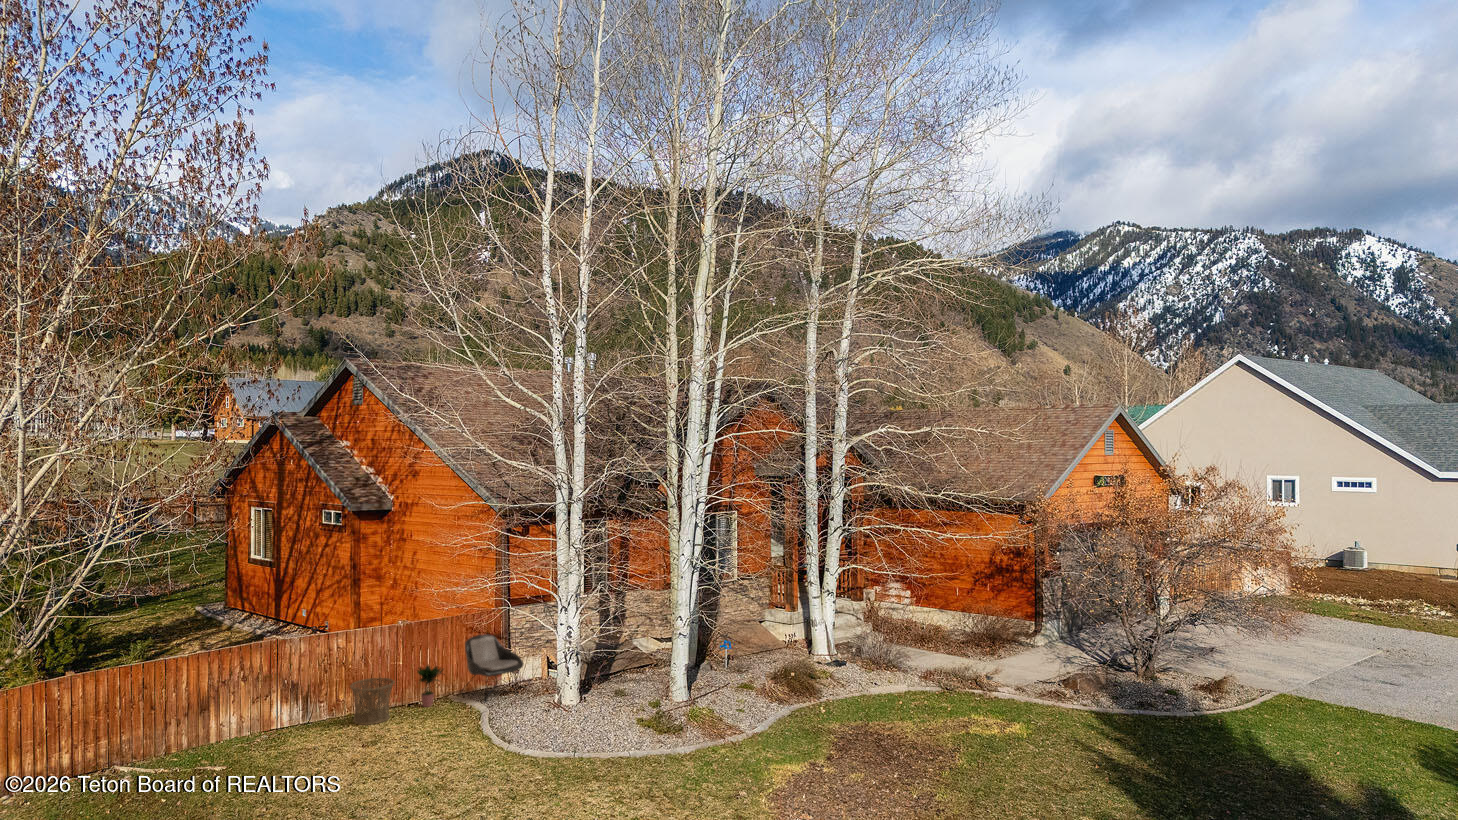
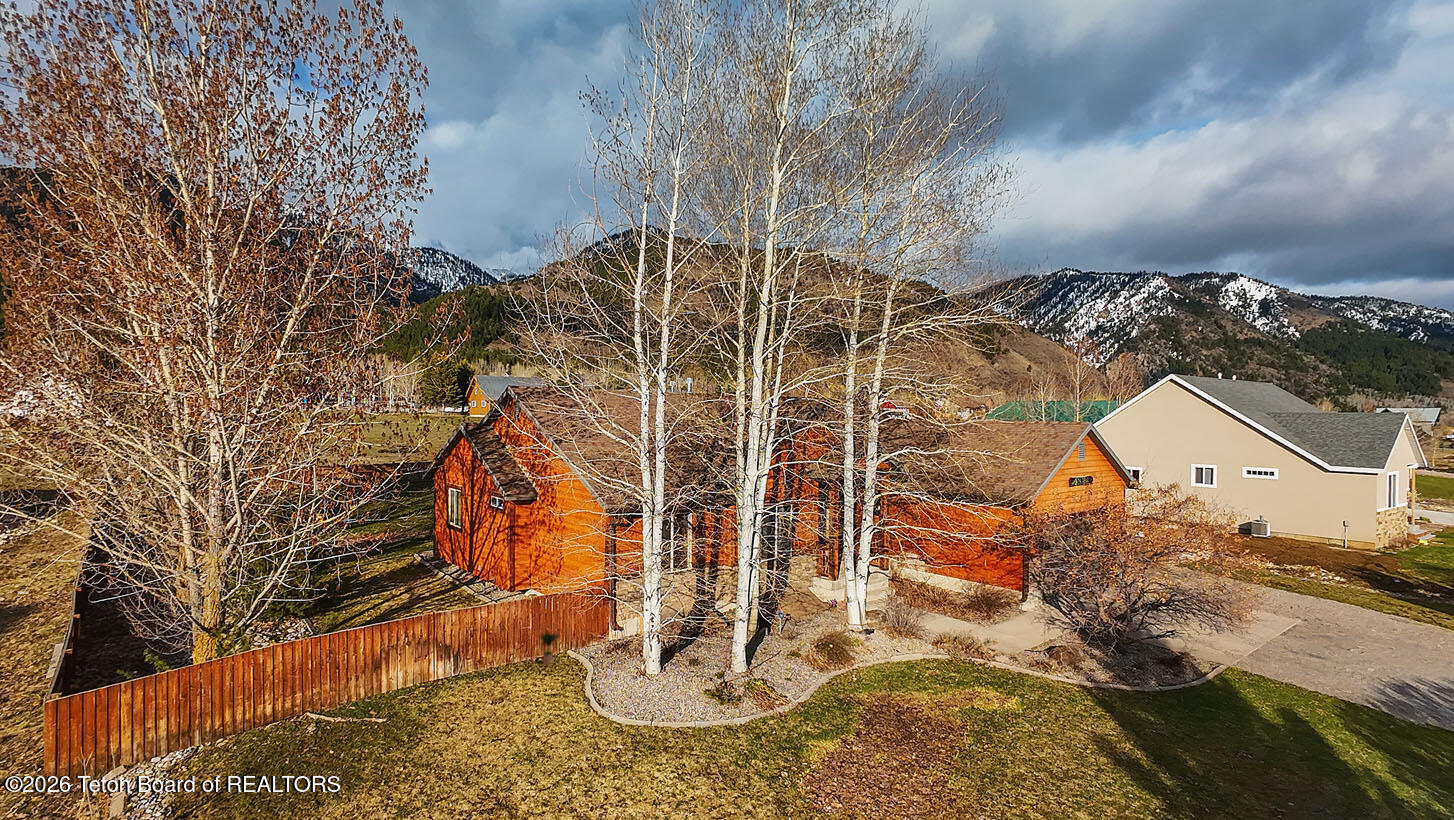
lounge chair: present [462,634,523,701] -> none [574,606,621,662]
basket: present [350,678,395,725] -> none [488,641,522,680]

